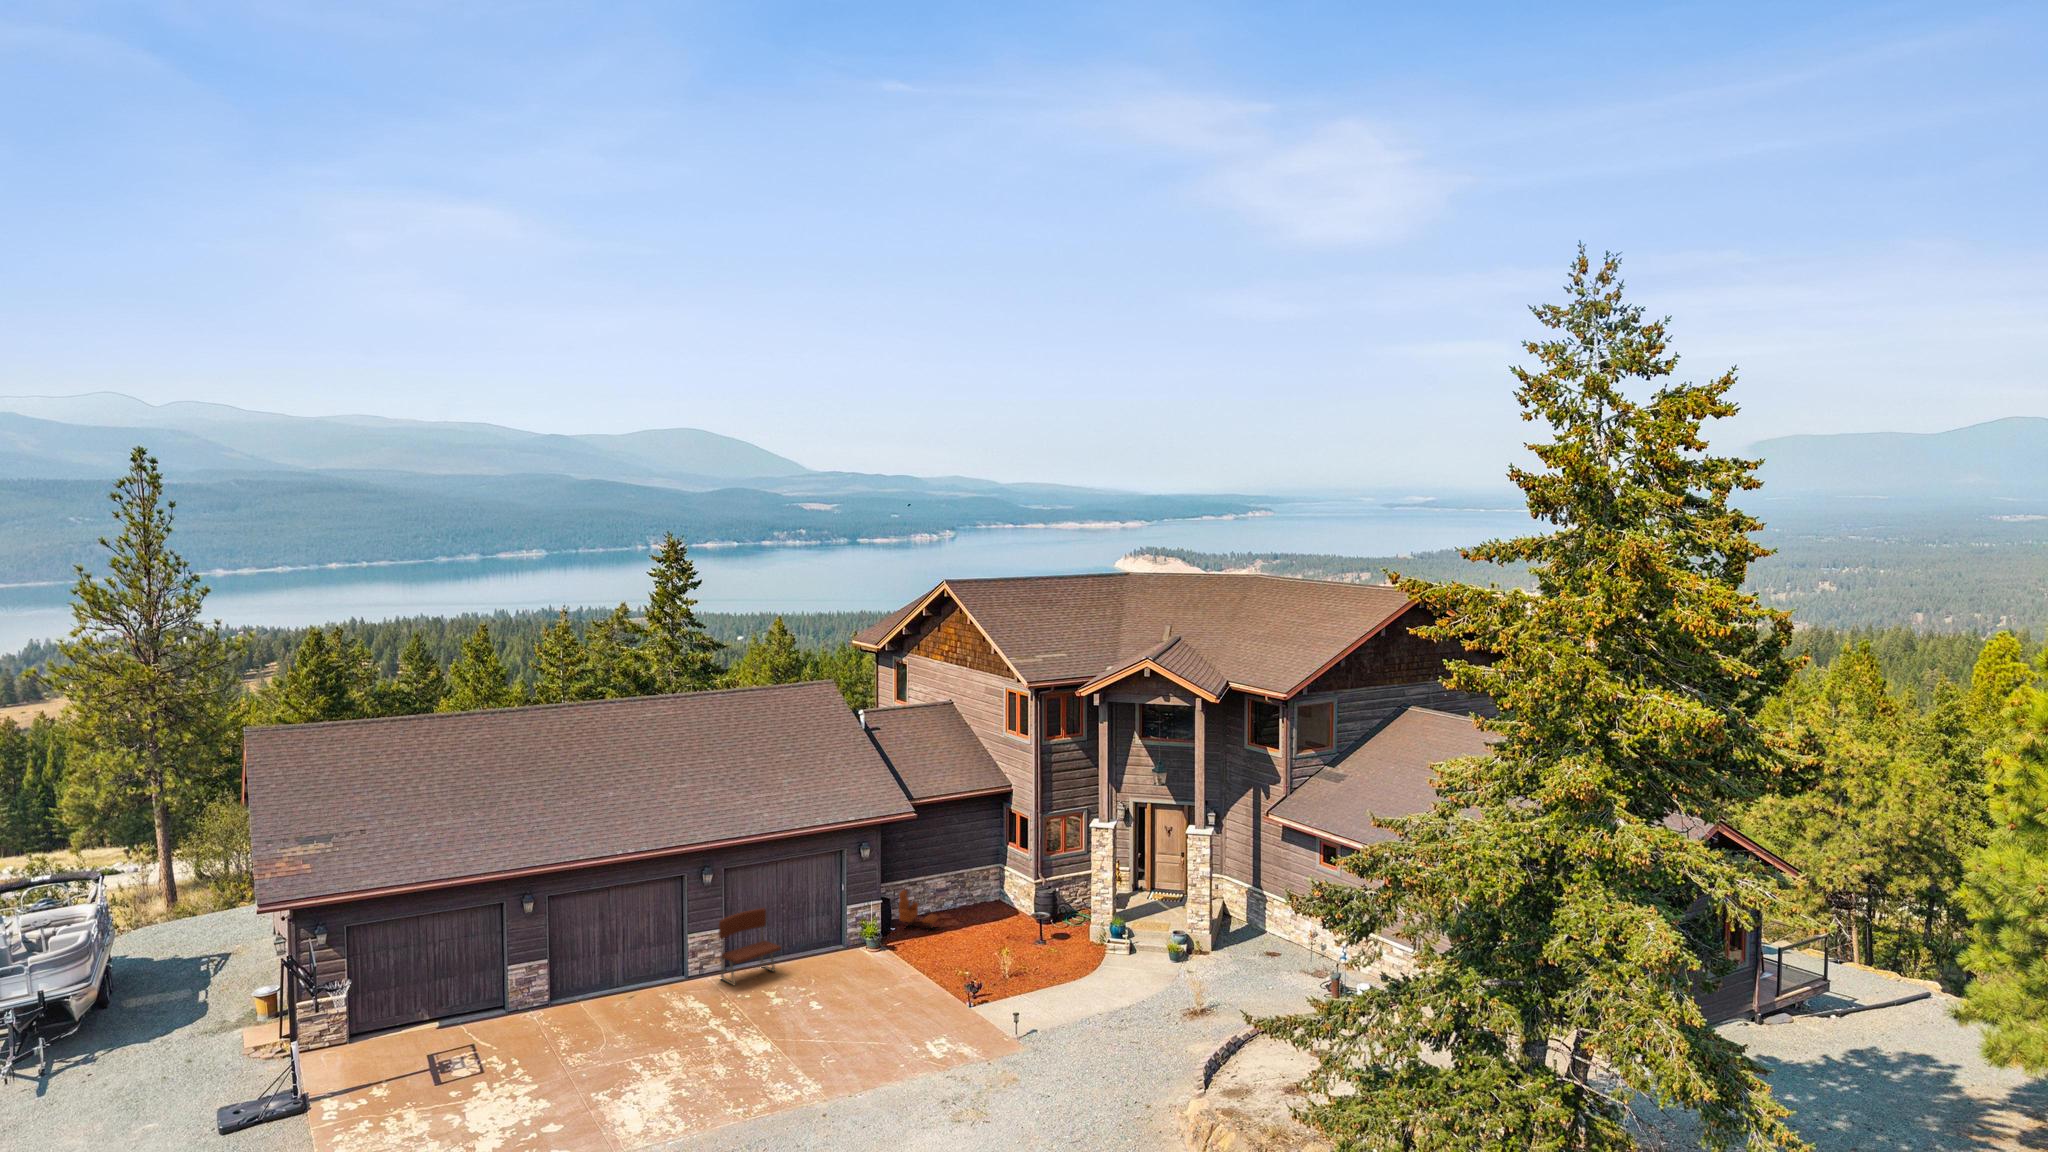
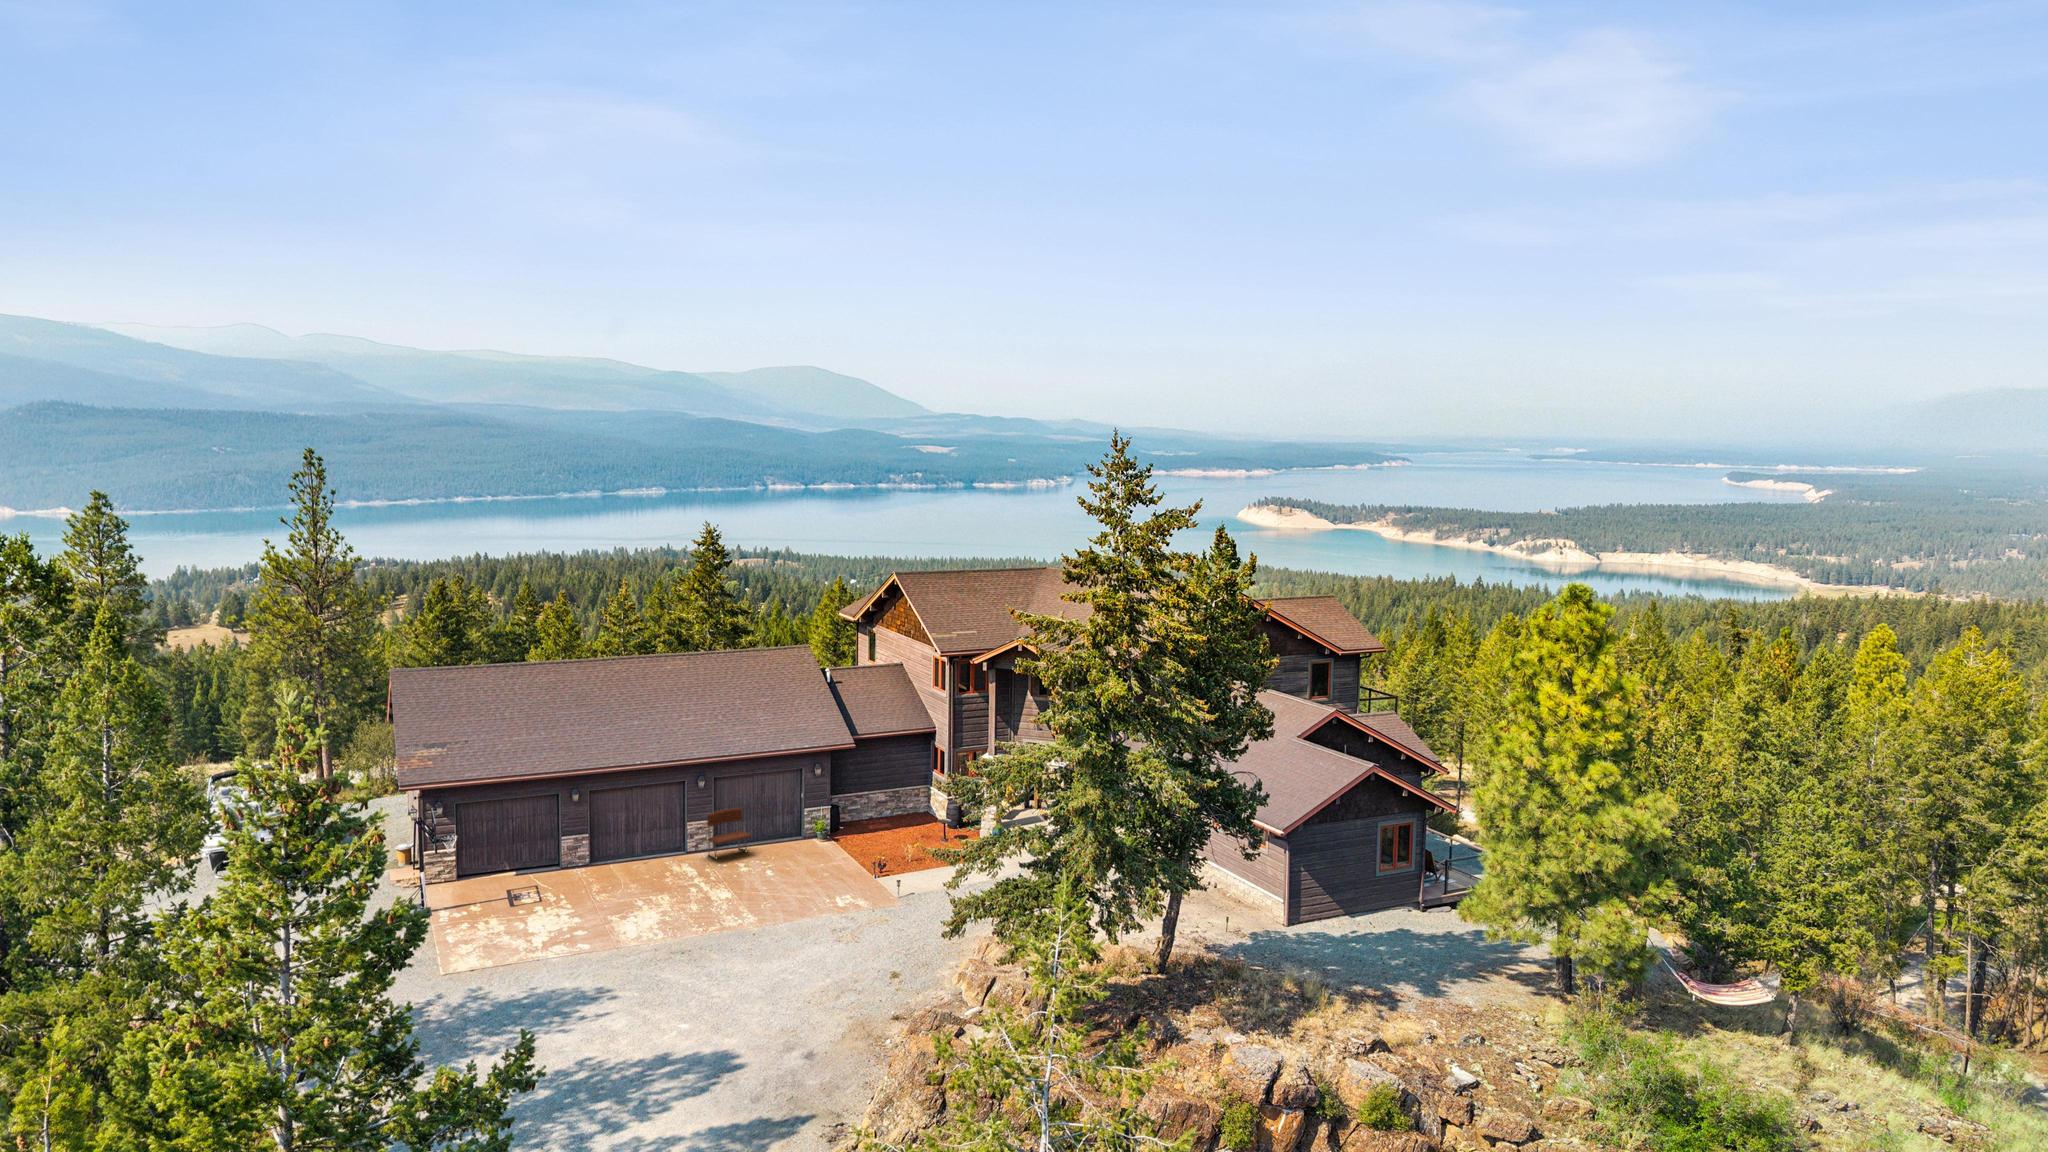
lounge chair: present [899,890,938,929] -> none [845,799,875,832]

